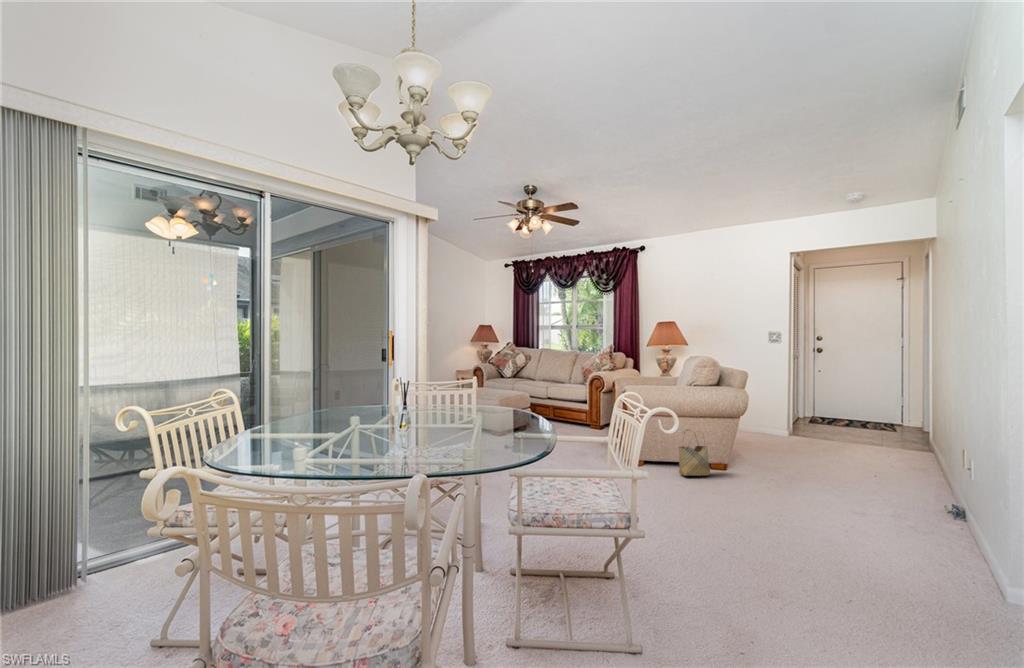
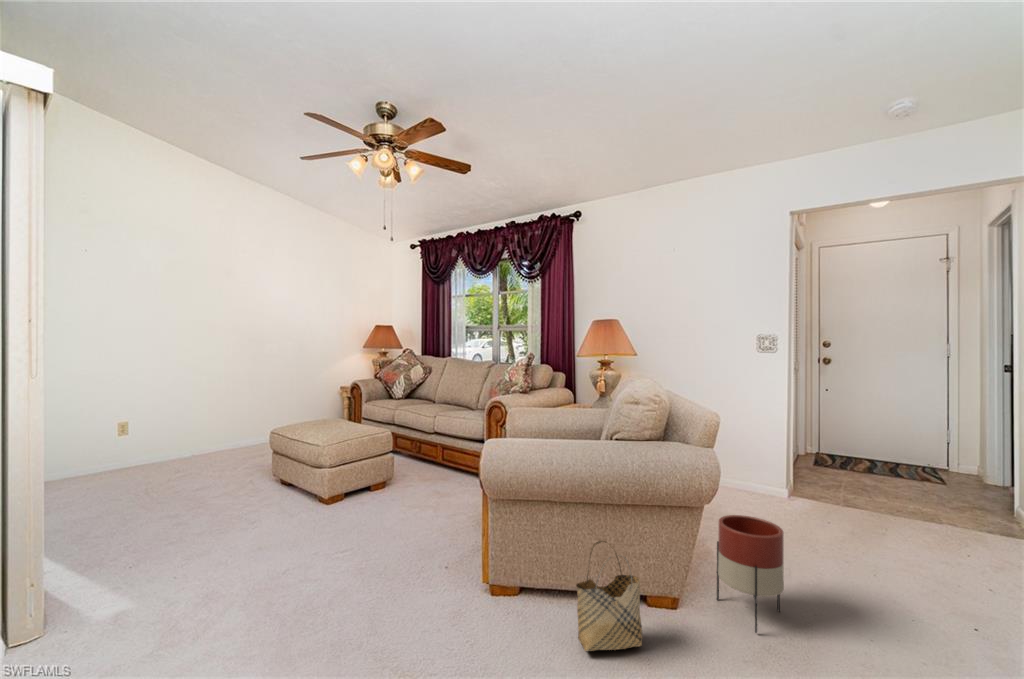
planter: none [744,423,778,473] -> present [717,515,784,633]

